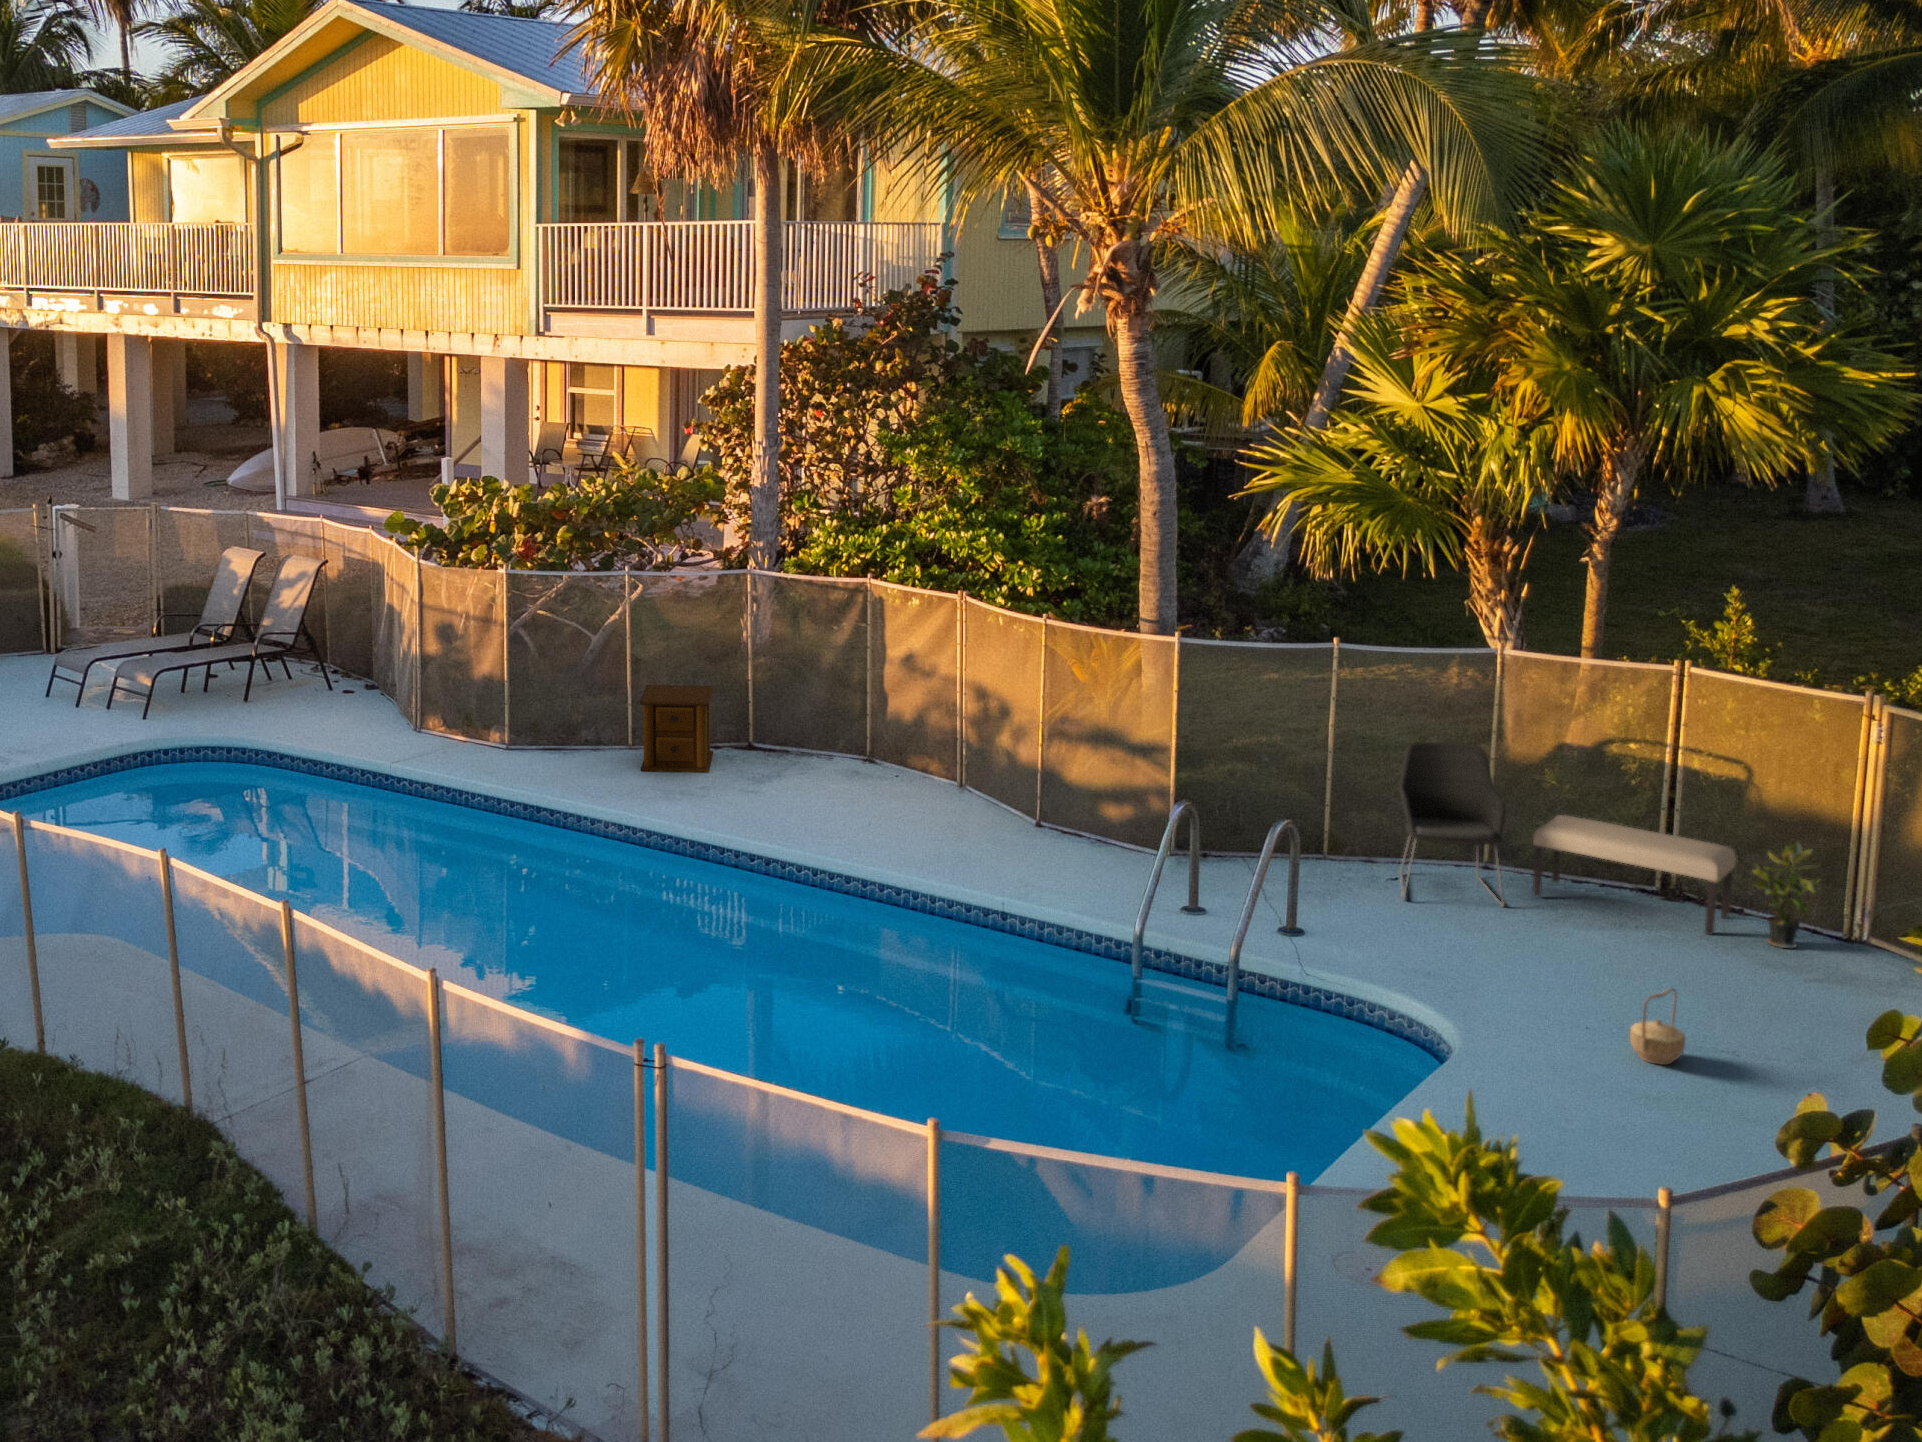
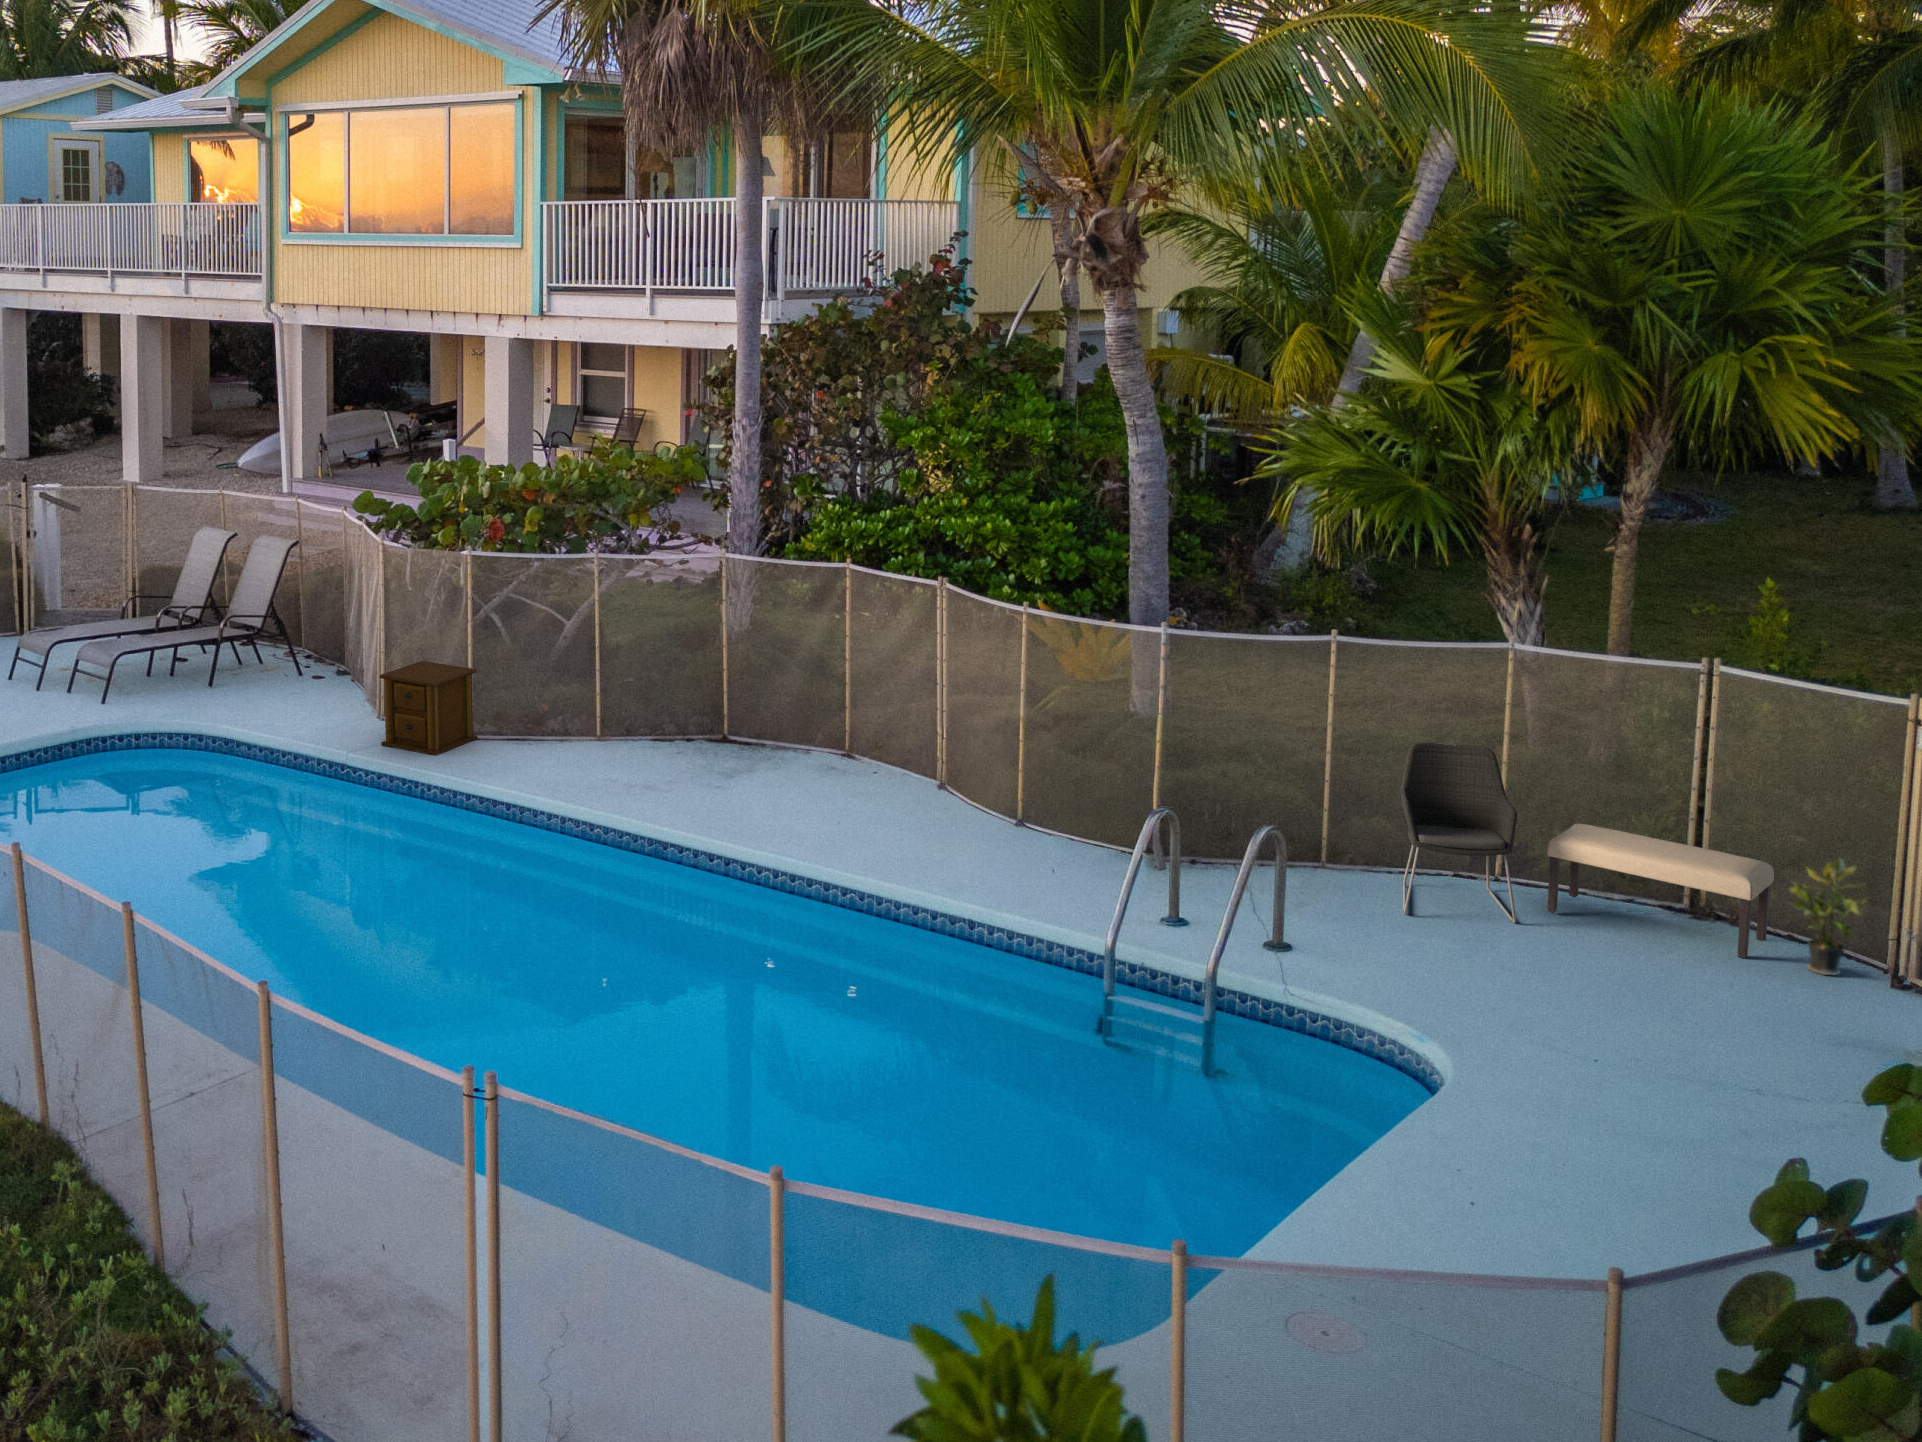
side table: present [640,685,713,773] -> present [380,661,478,755]
basket: present [1630,989,1685,1065] -> none [1648,1020,1711,1106]

